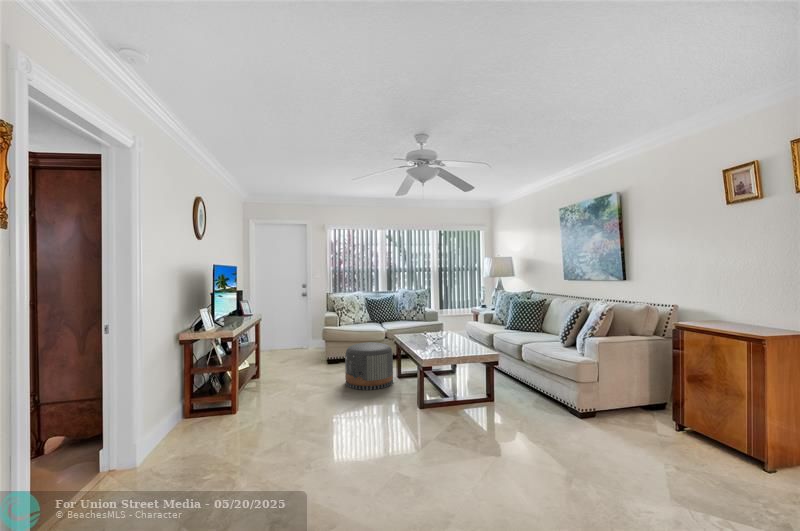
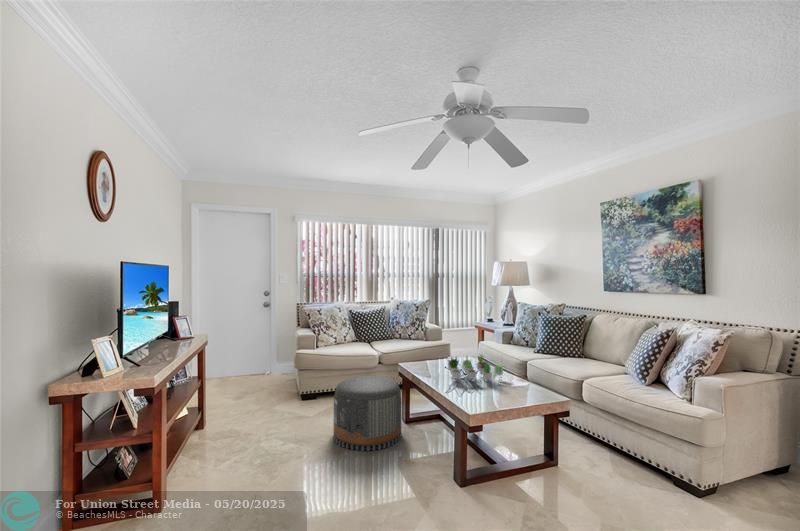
succulent plant: none [423,325,462,345] -> present [448,356,503,382]

